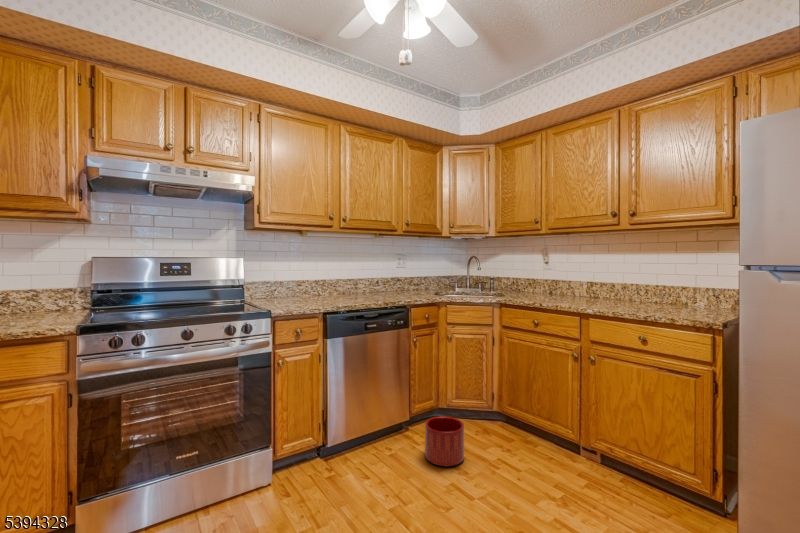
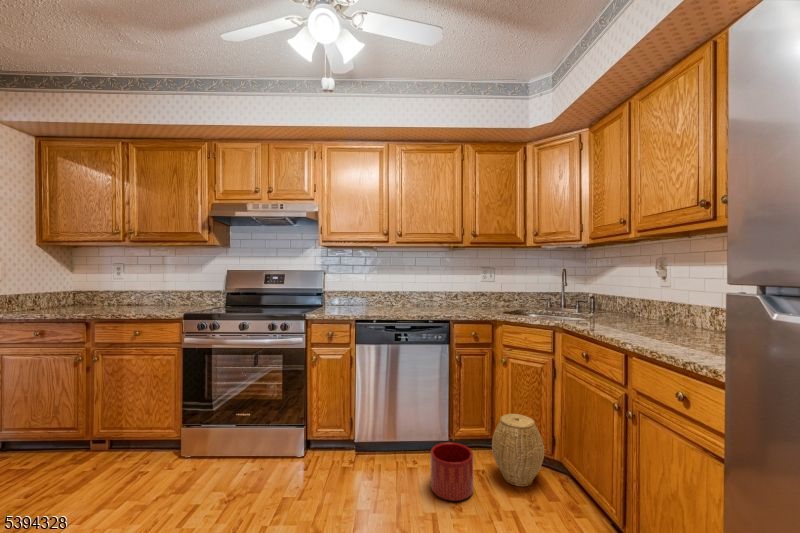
woven basket: none [456,380,499,439] -> present [492,414,544,486]

